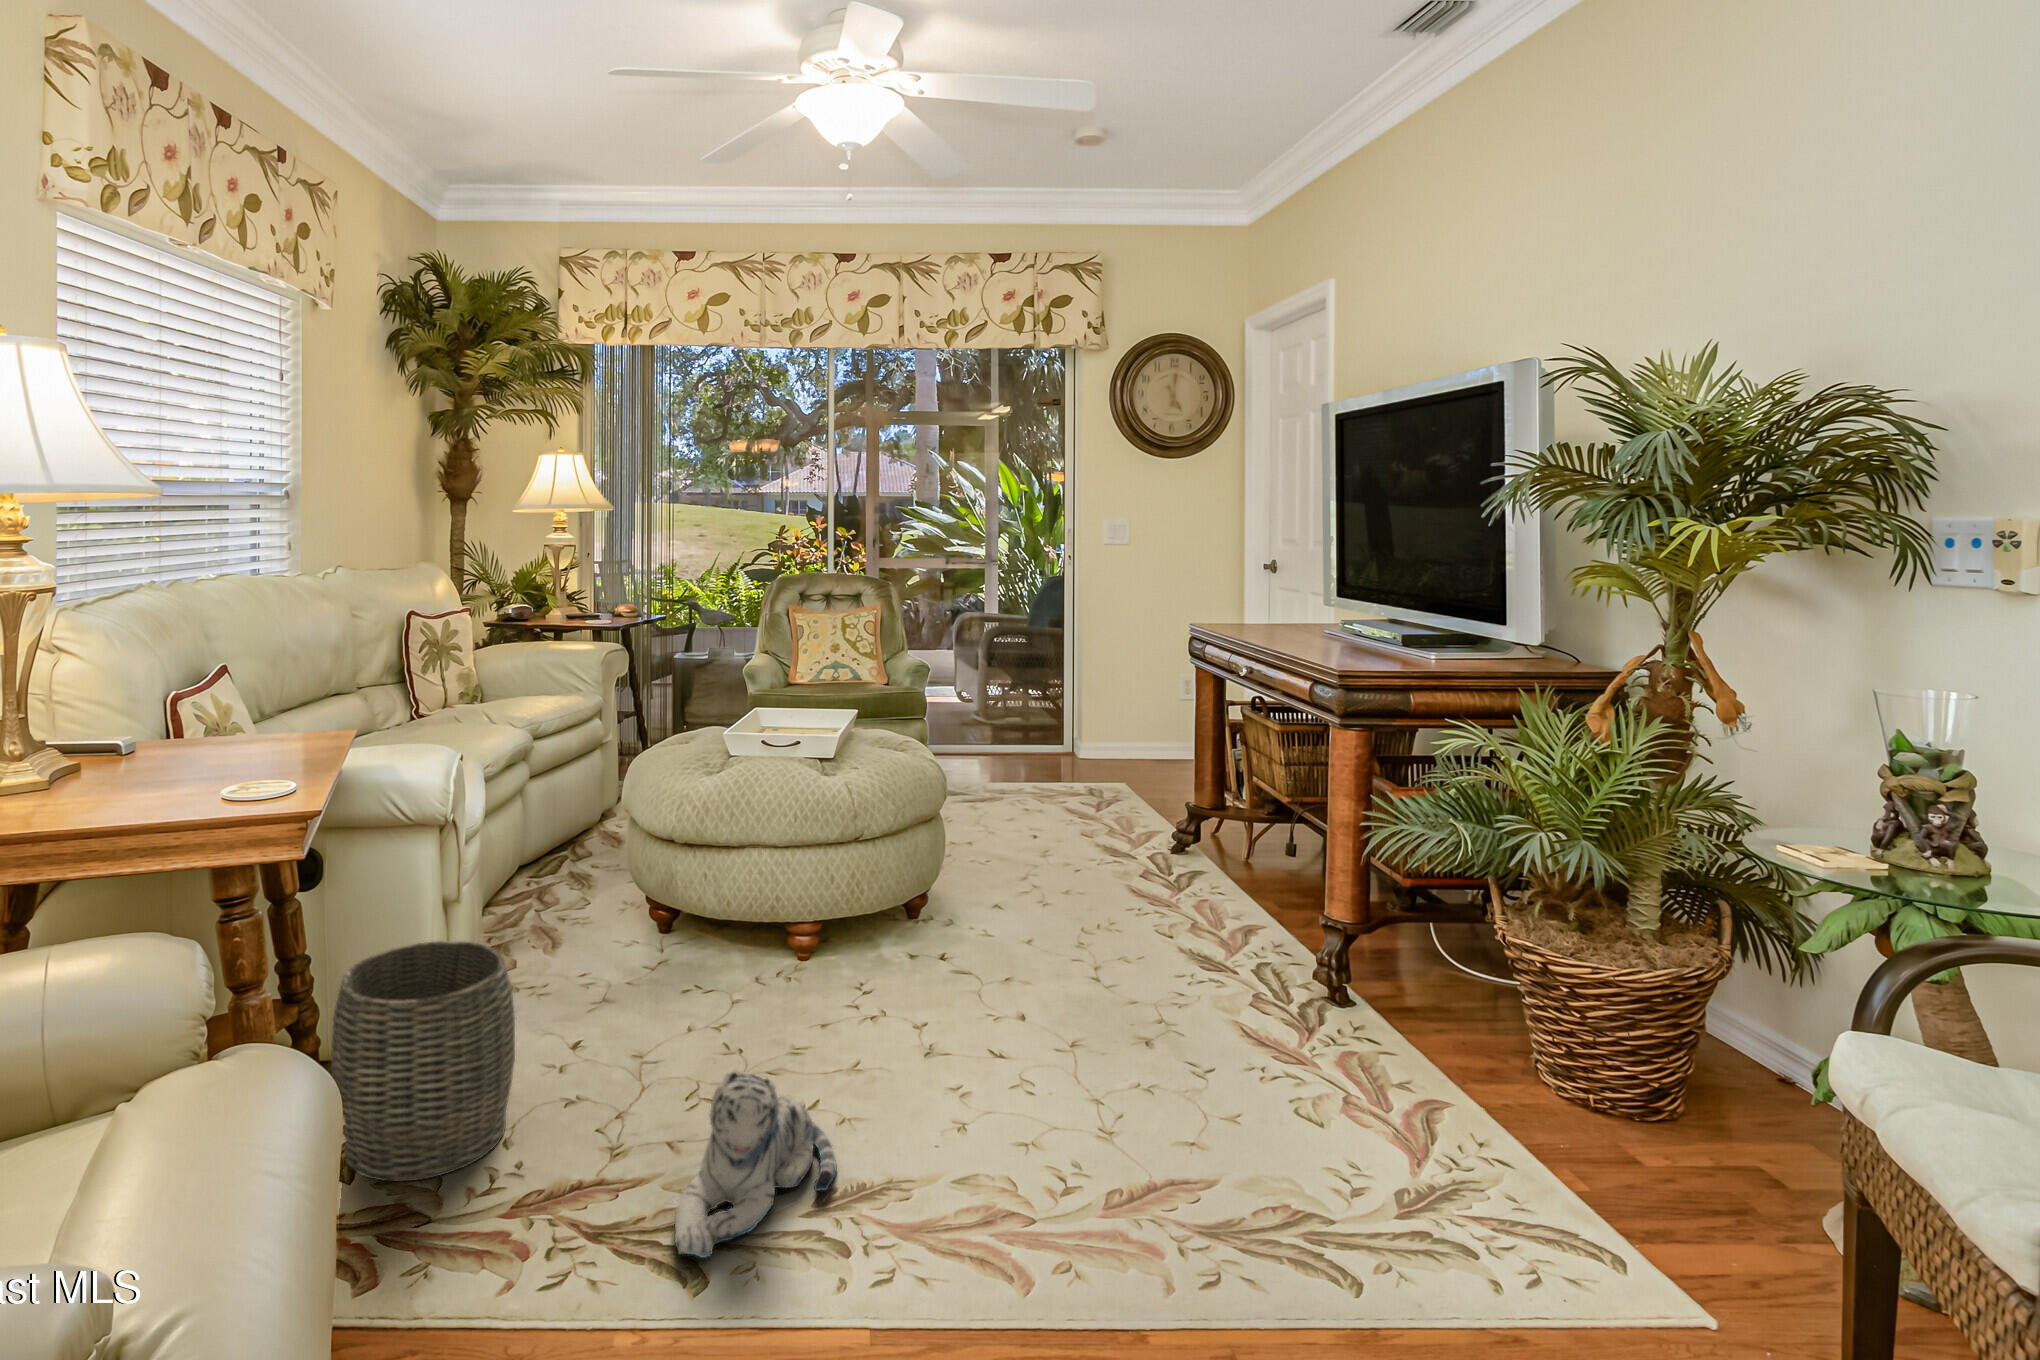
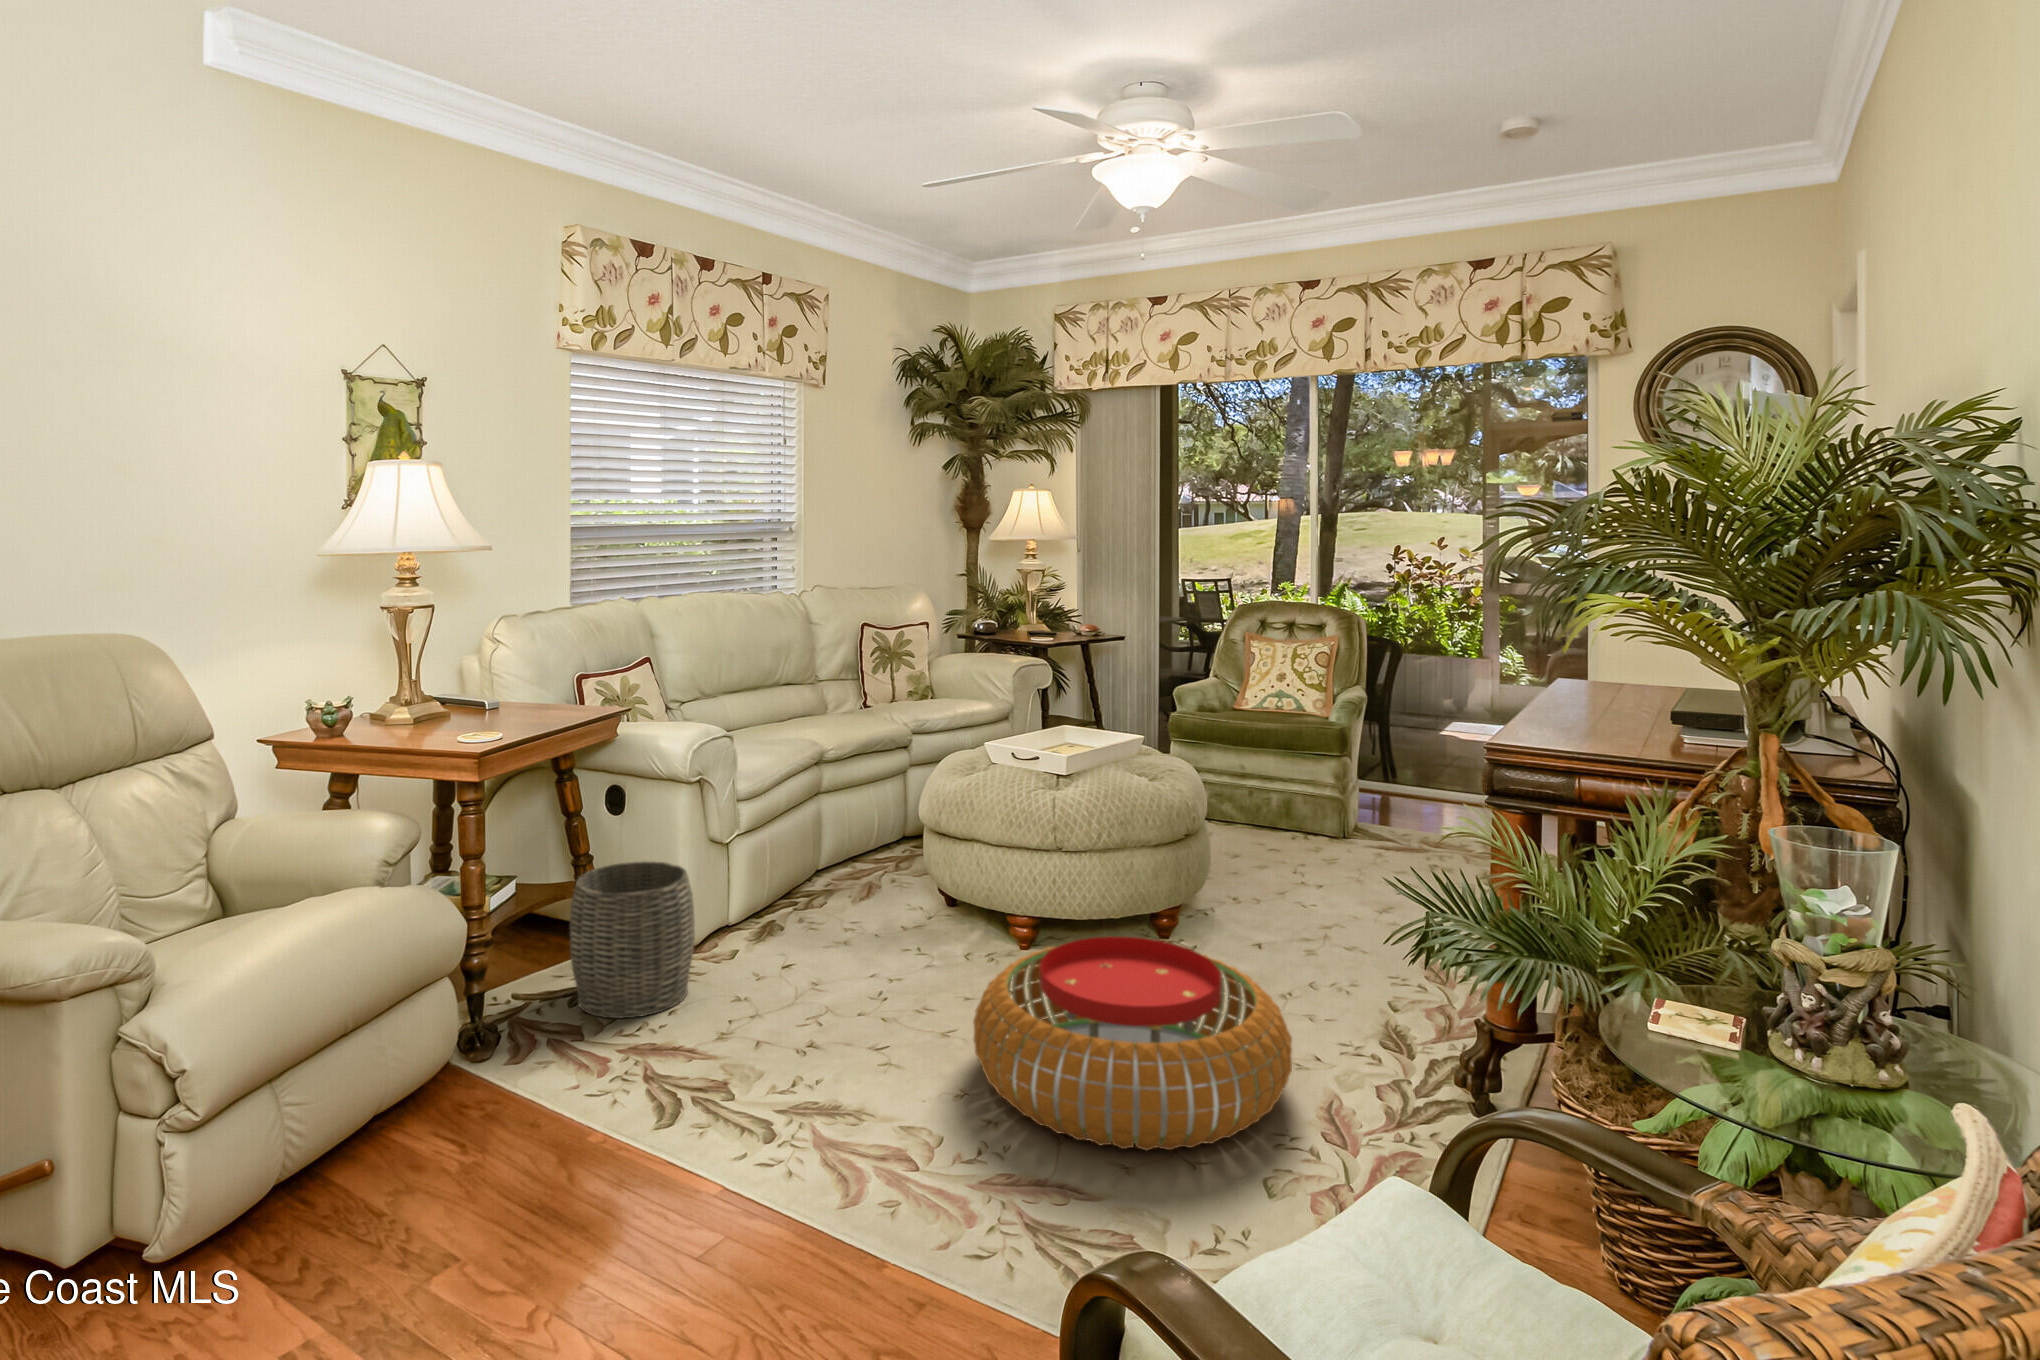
pouf: none [915,909,1252,1130] -> present [973,936,1292,1150]
plush toy: present [675,1071,837,1258] -> none [664,987,850,1112]

